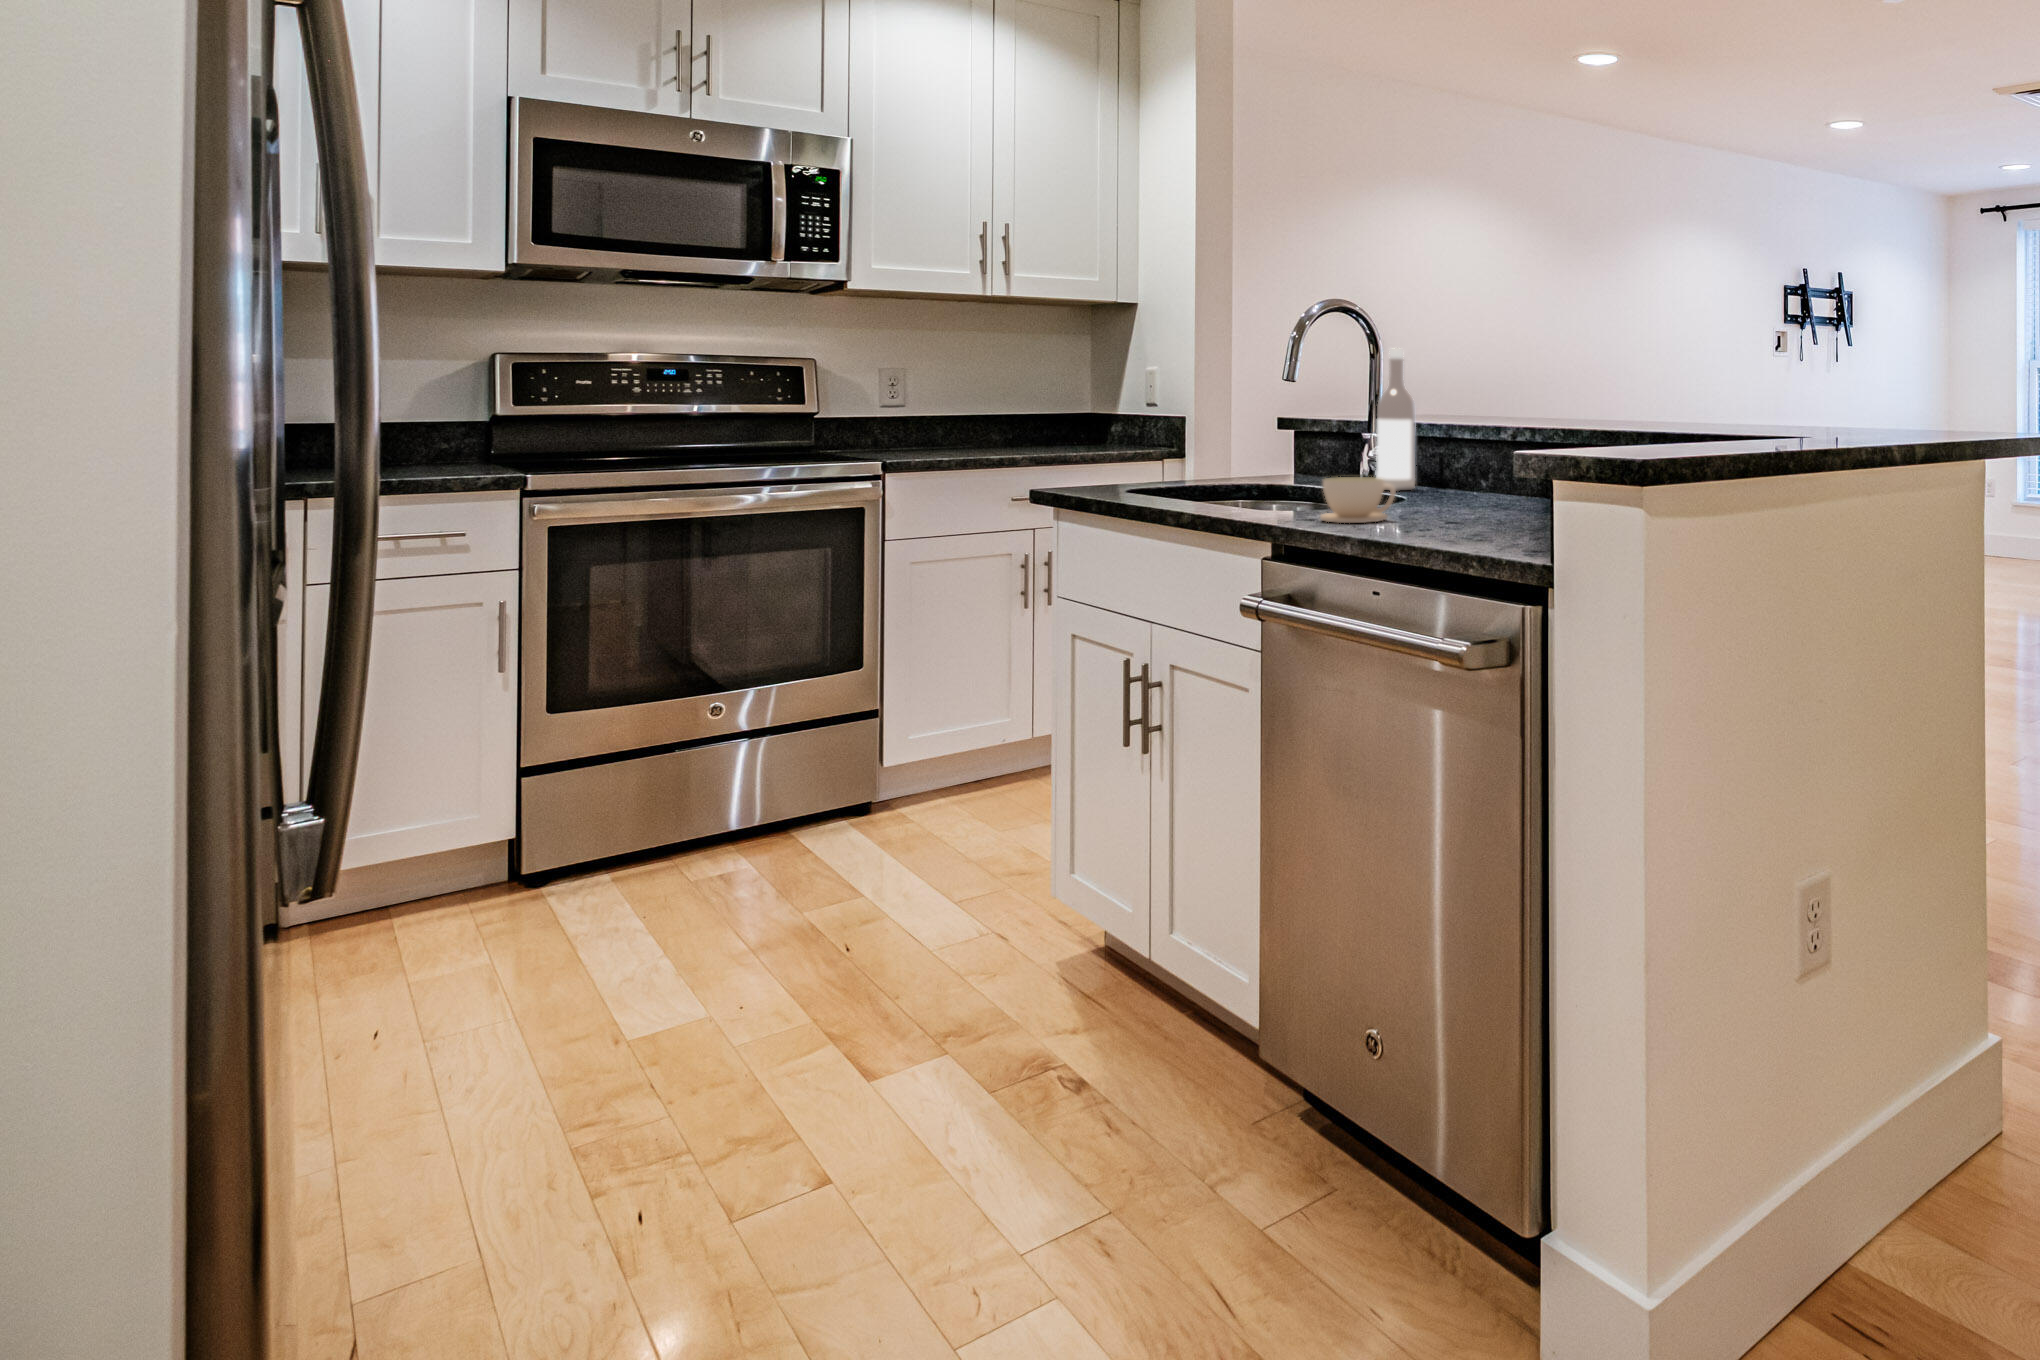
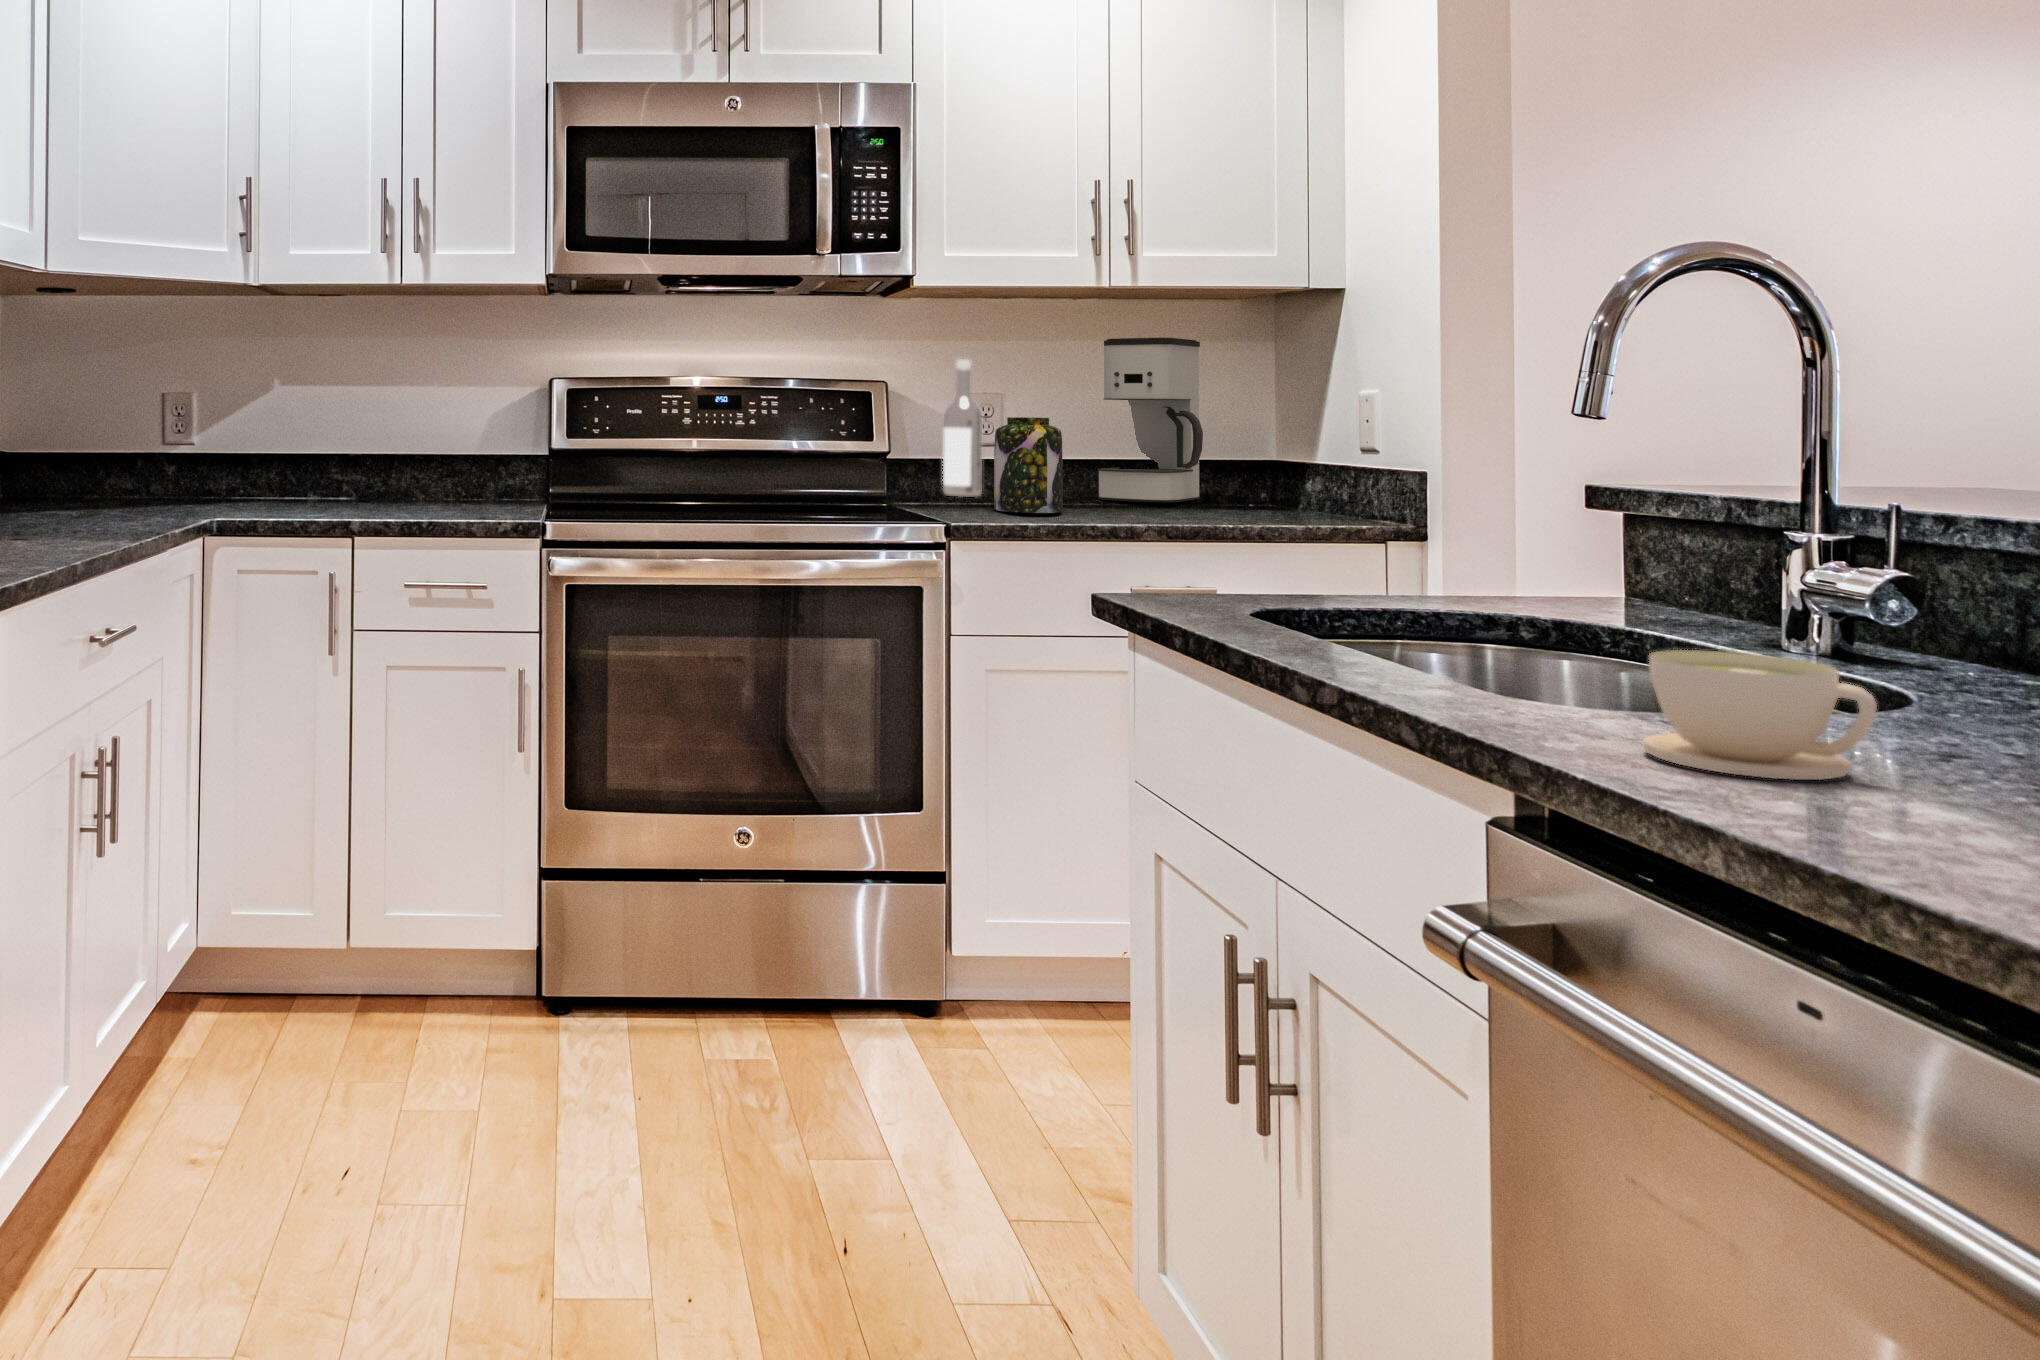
coffee maker: none [974,330,1046,442] -> present [1098,338,1203,503]
wine bottle: present [1376,348,1416,491] -> present [943,359,982,497]
jar: none [905,385,956,452] -> present [994,417,1063,513]

